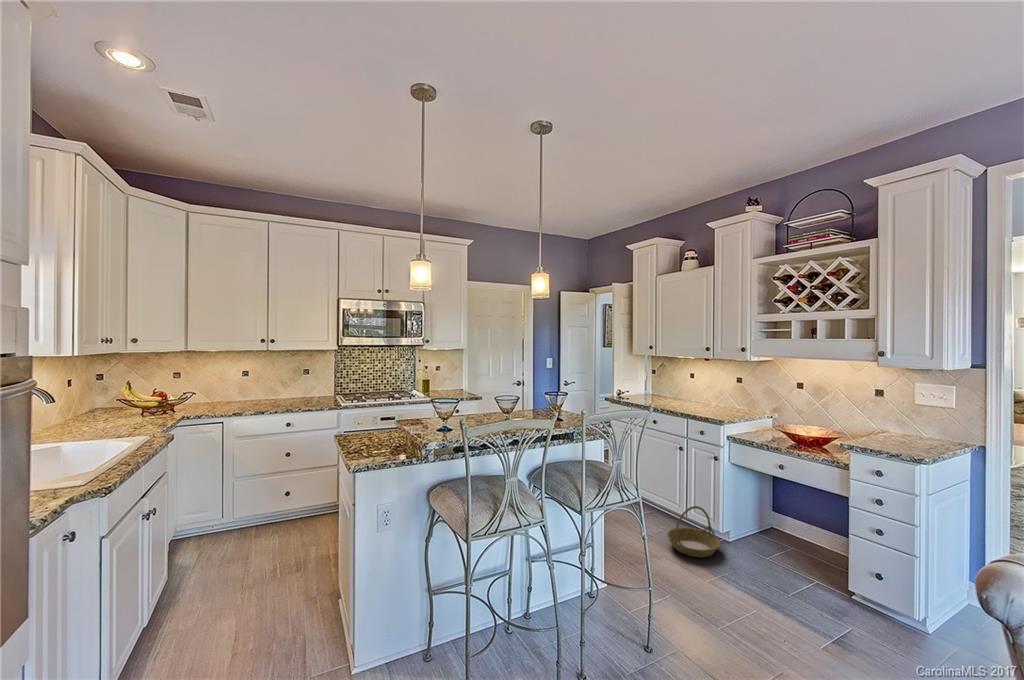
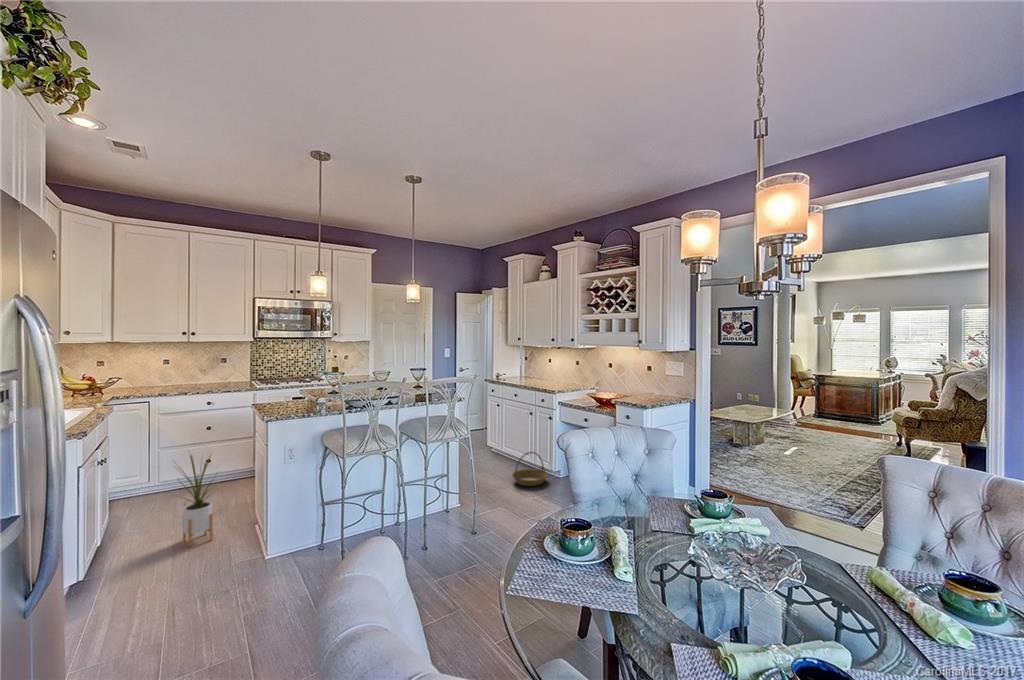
house plant: none [222,498,304,638] -> present [178,455,213,547]

